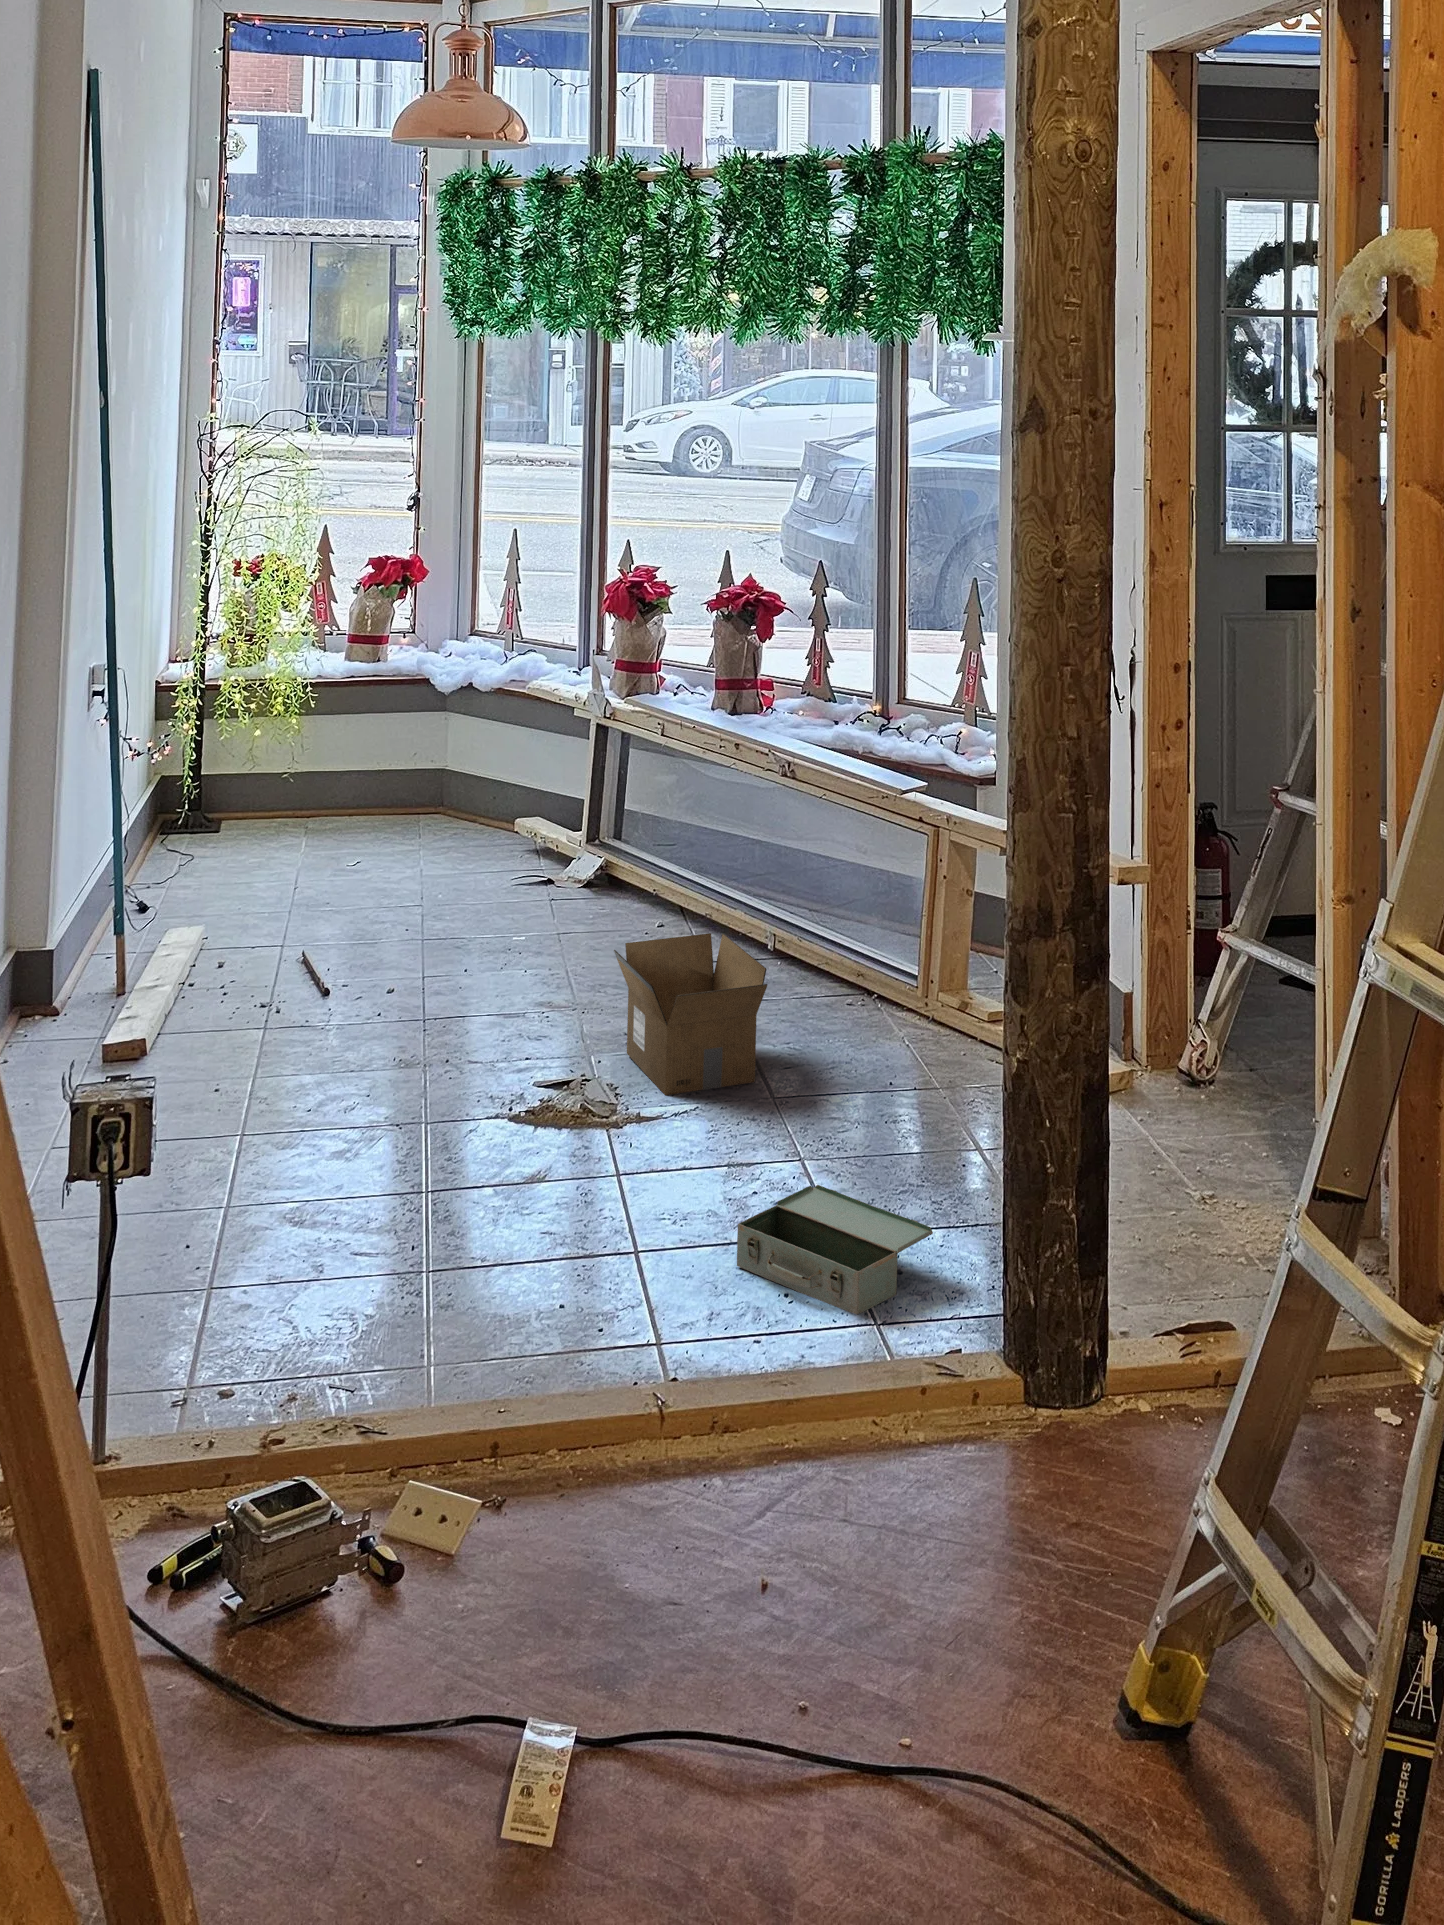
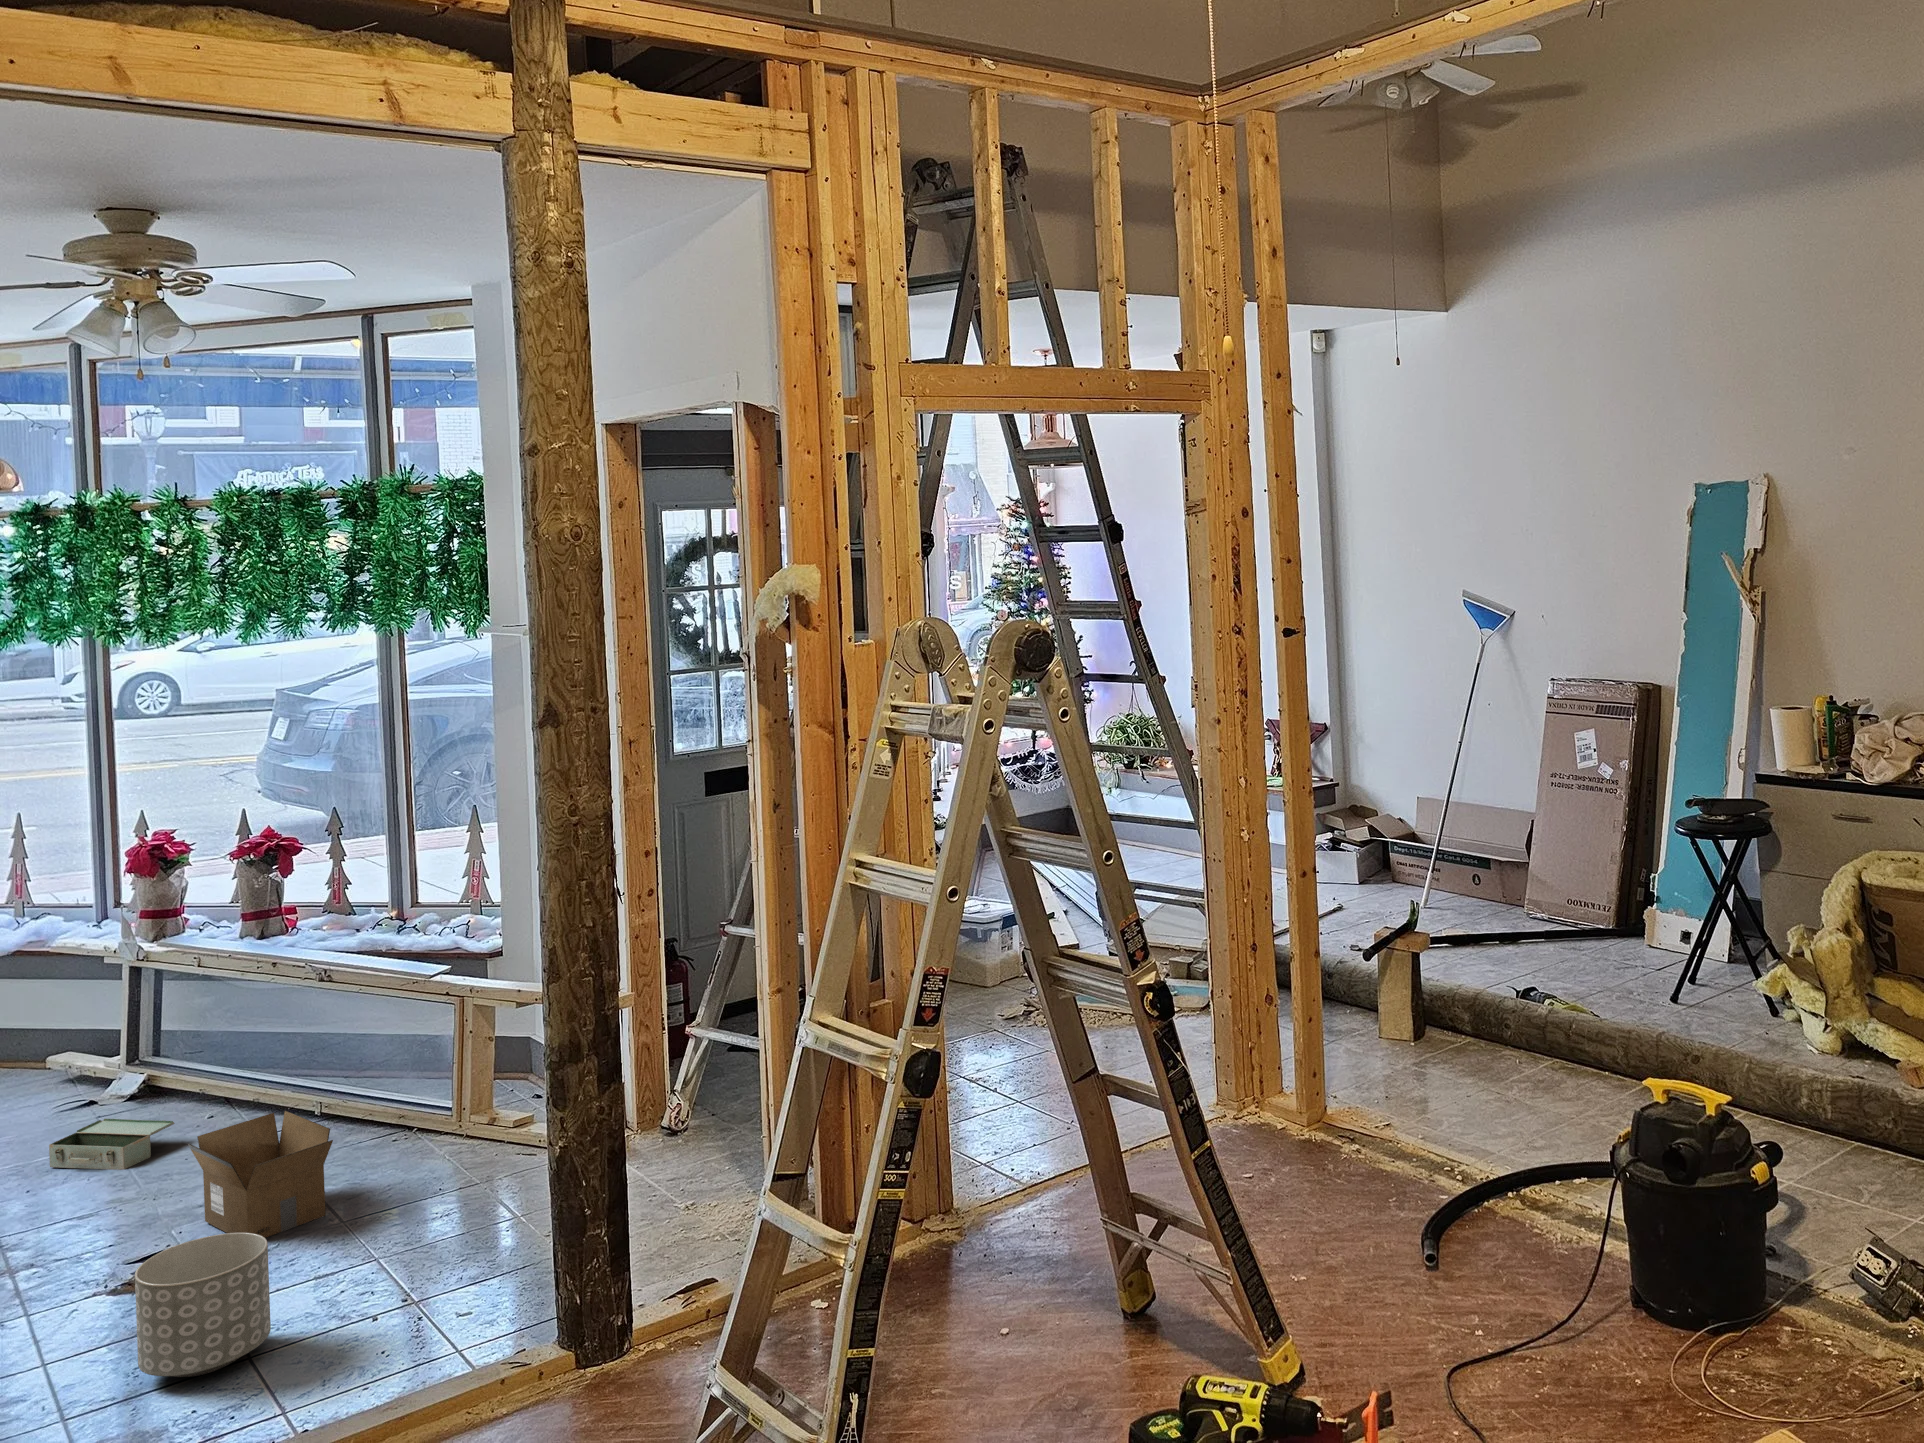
planter: none [514,1074,665,1255] -> present [135,1233,271,1377]
toolbox: present [737,1185,933,1314] -> present [49,1119,175,1170]

